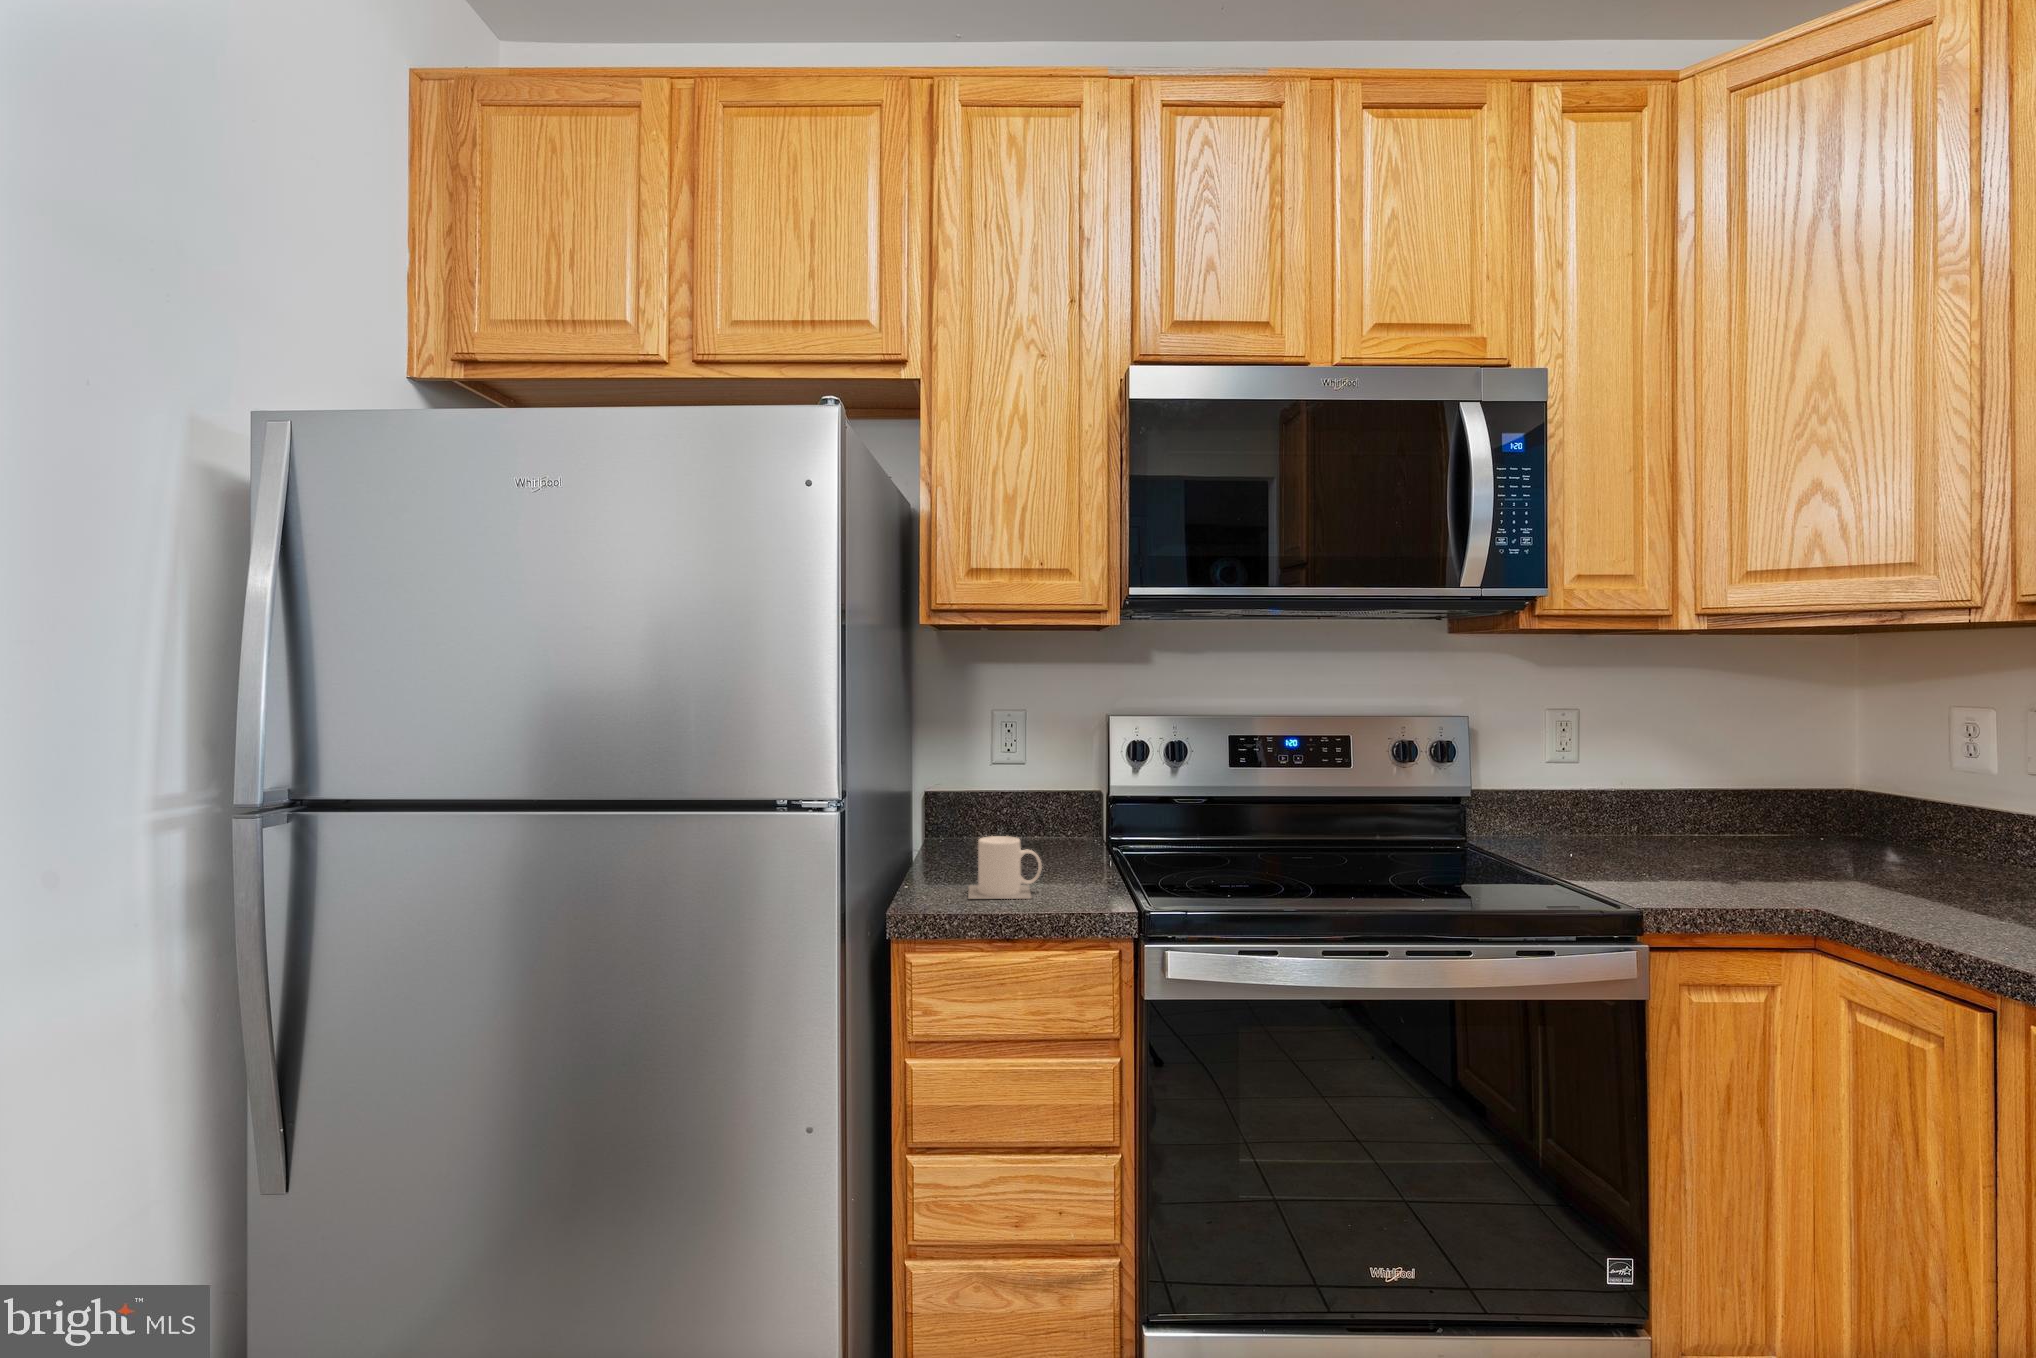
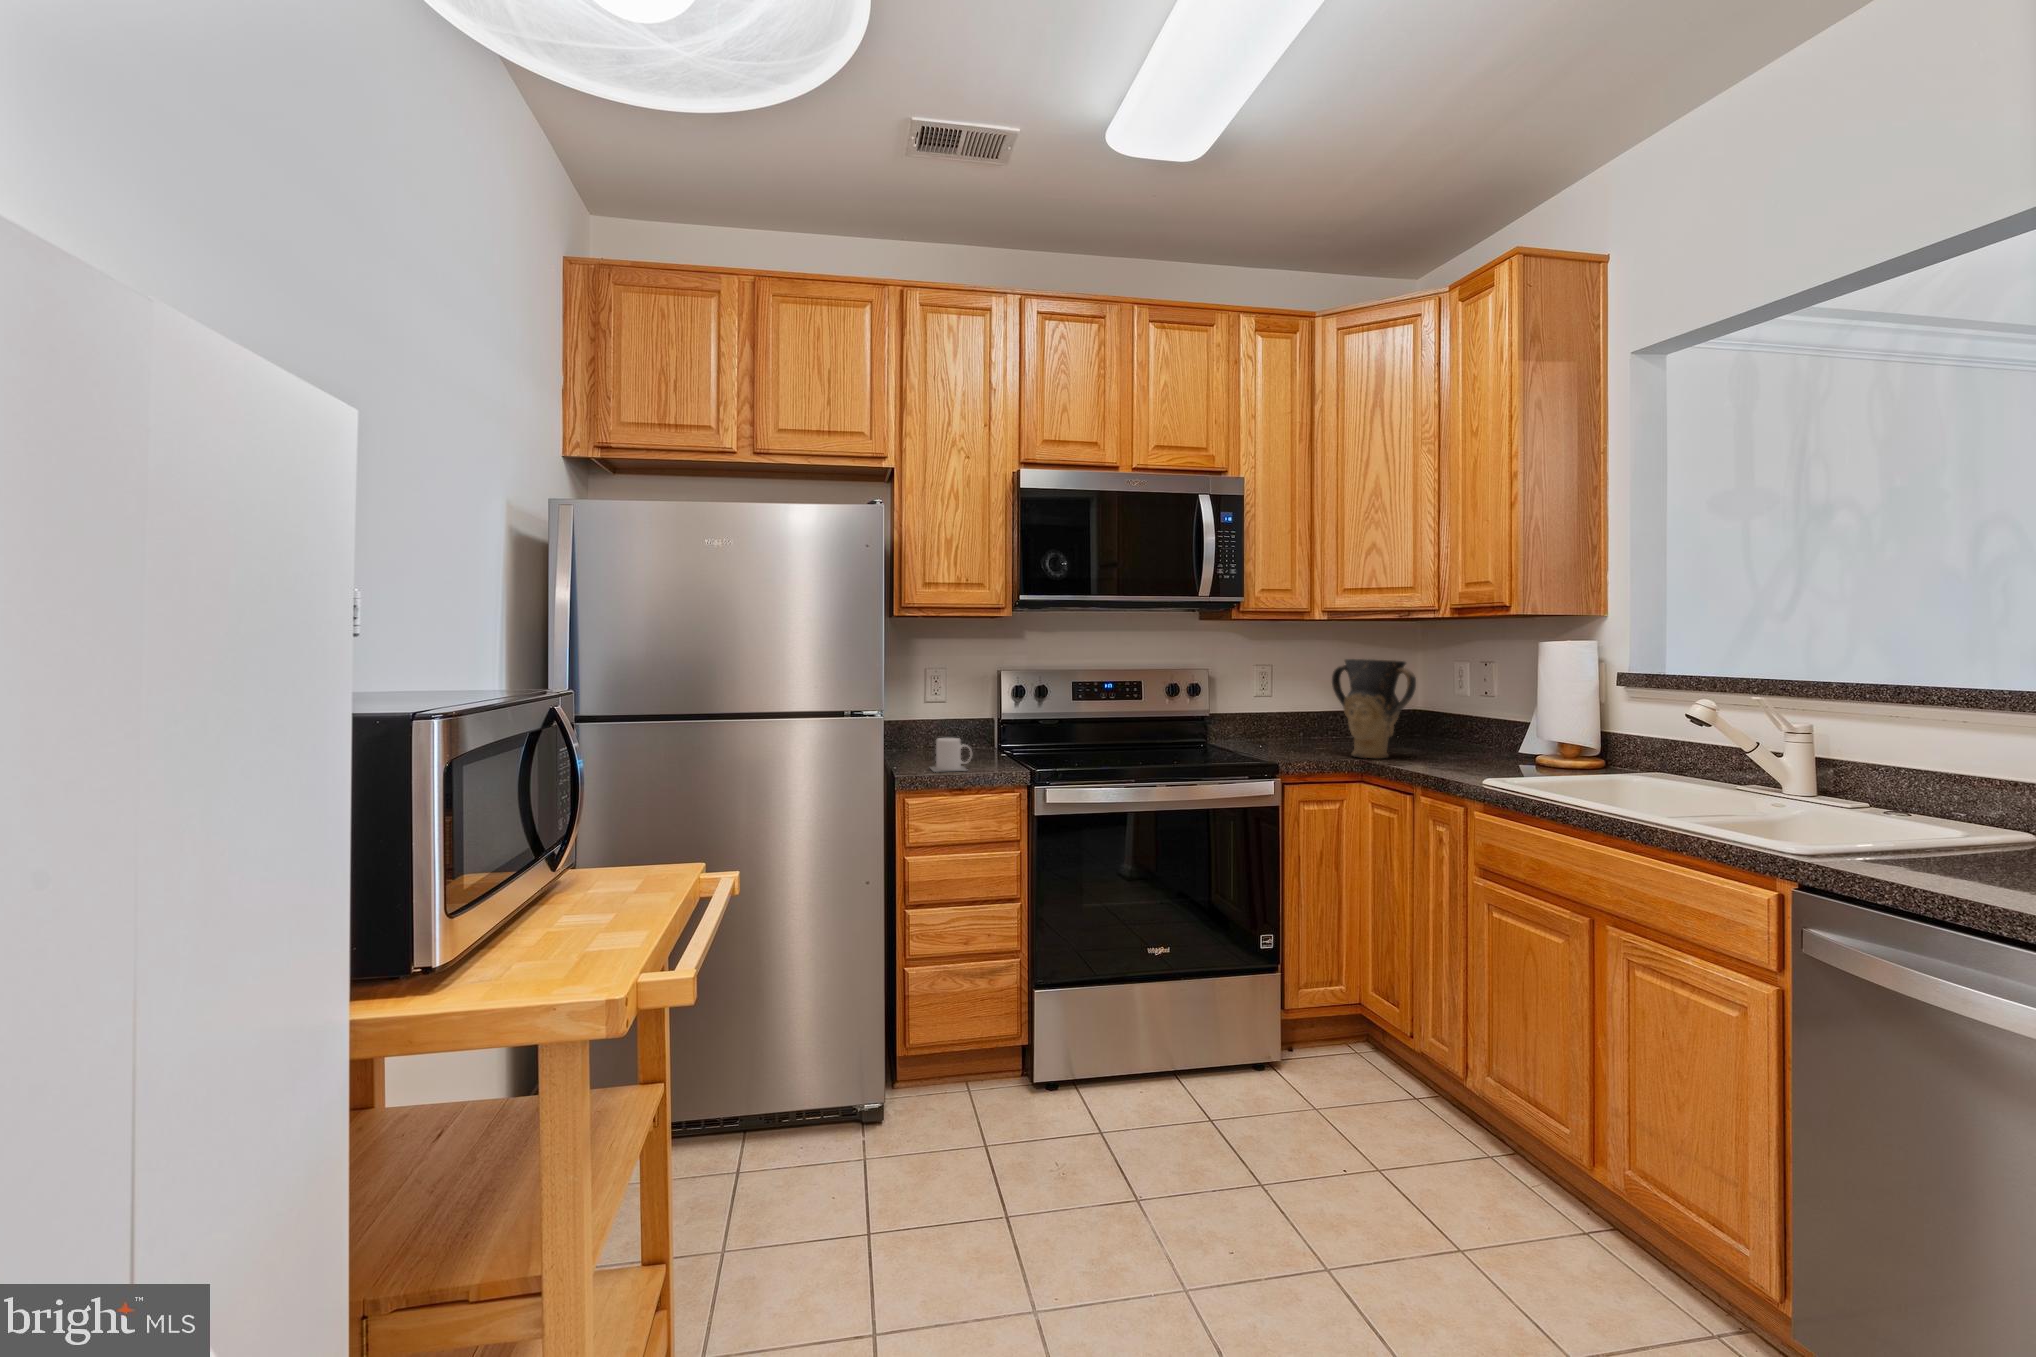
vase: none [1724,701,1925,896] -> present [1332,659,1416,758]

